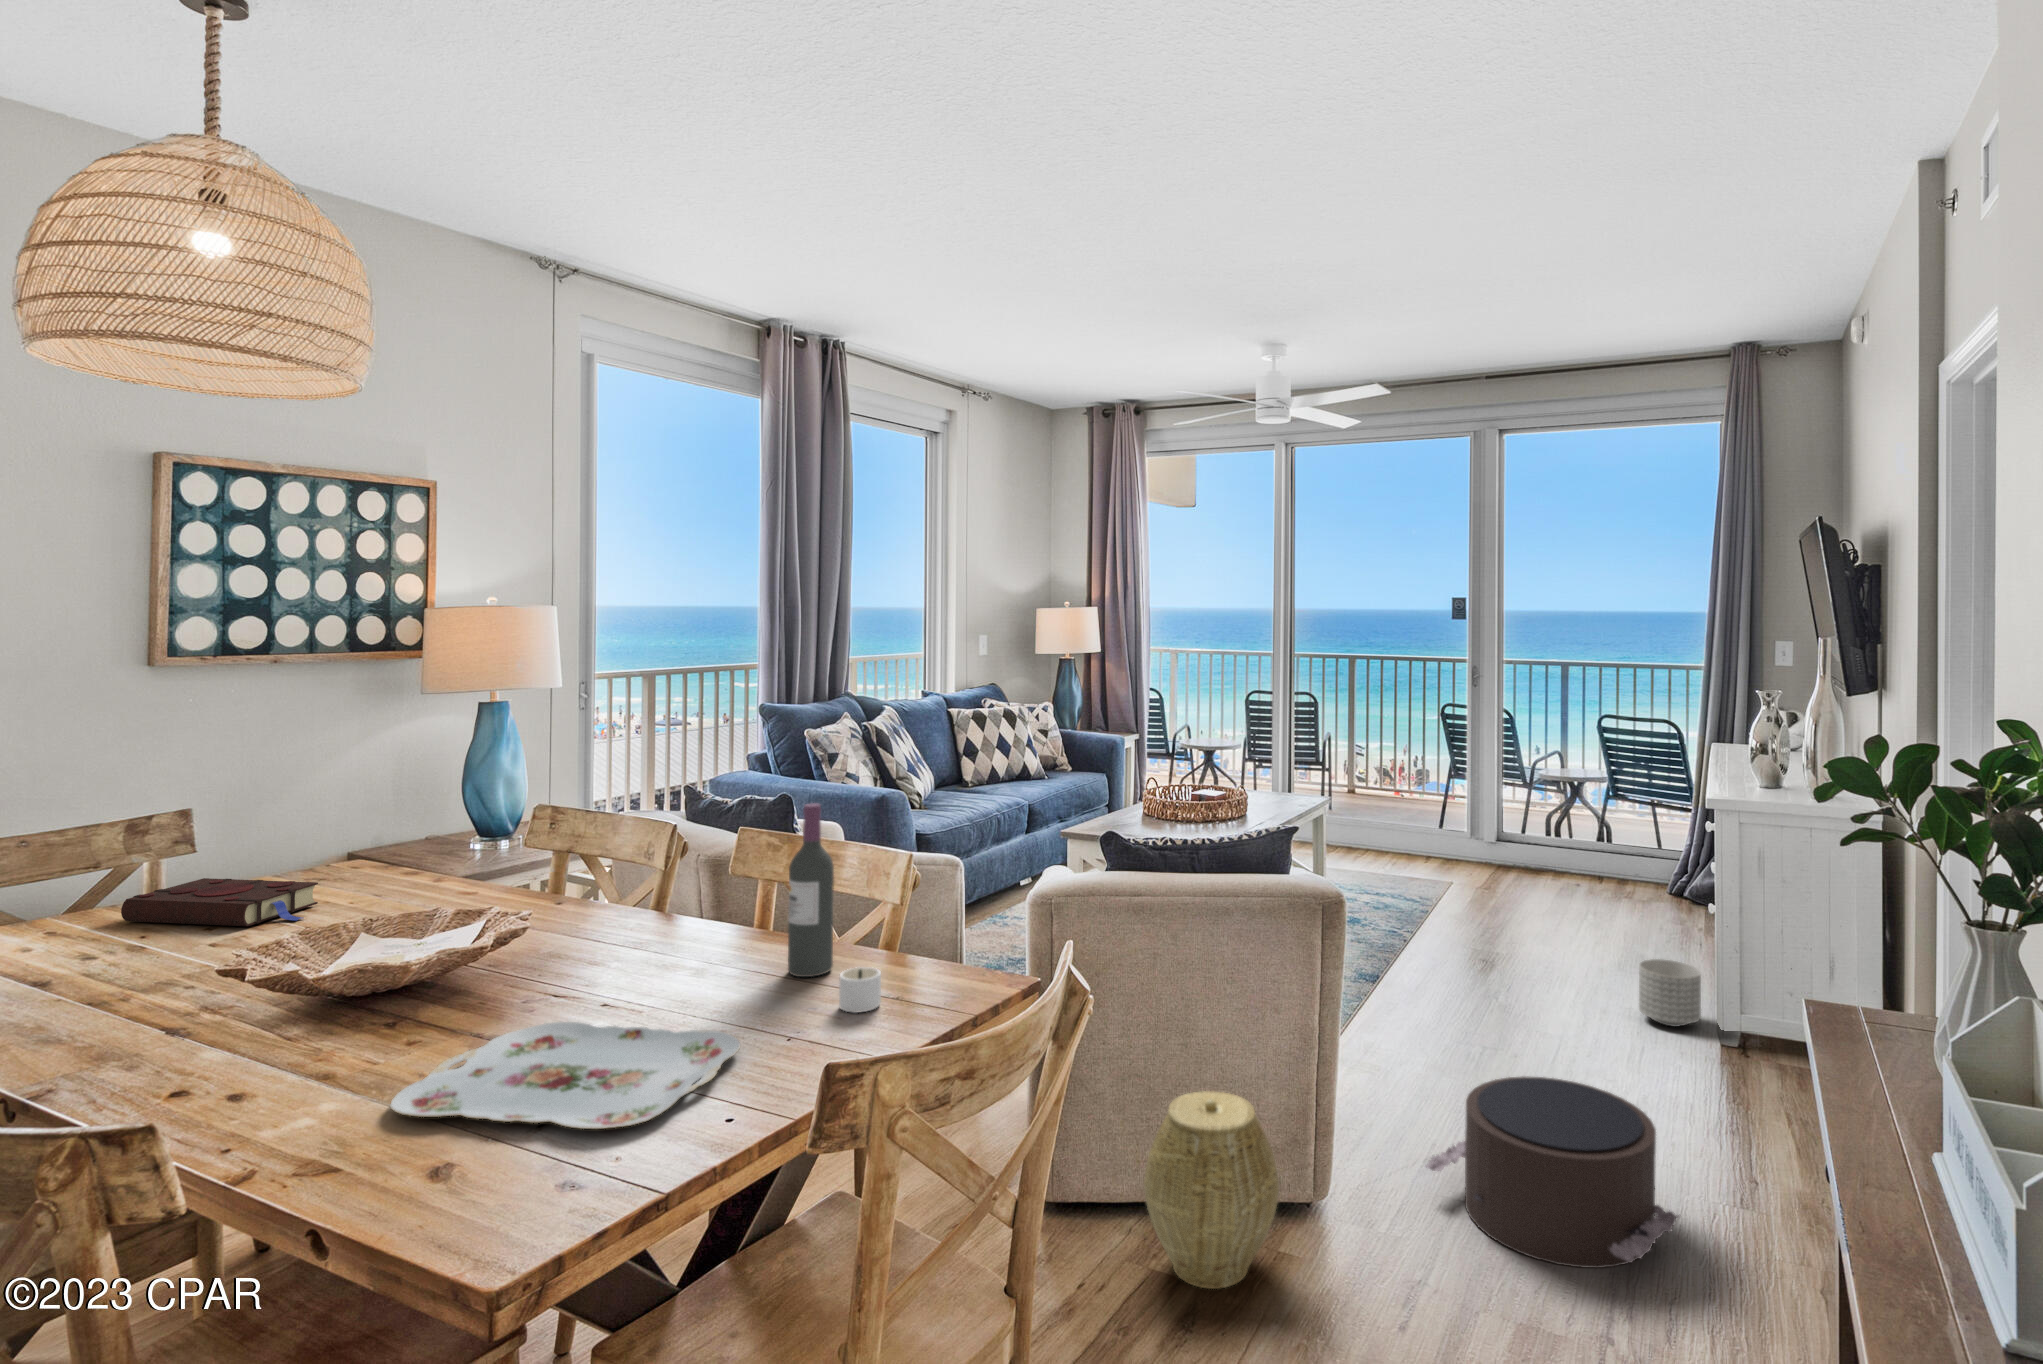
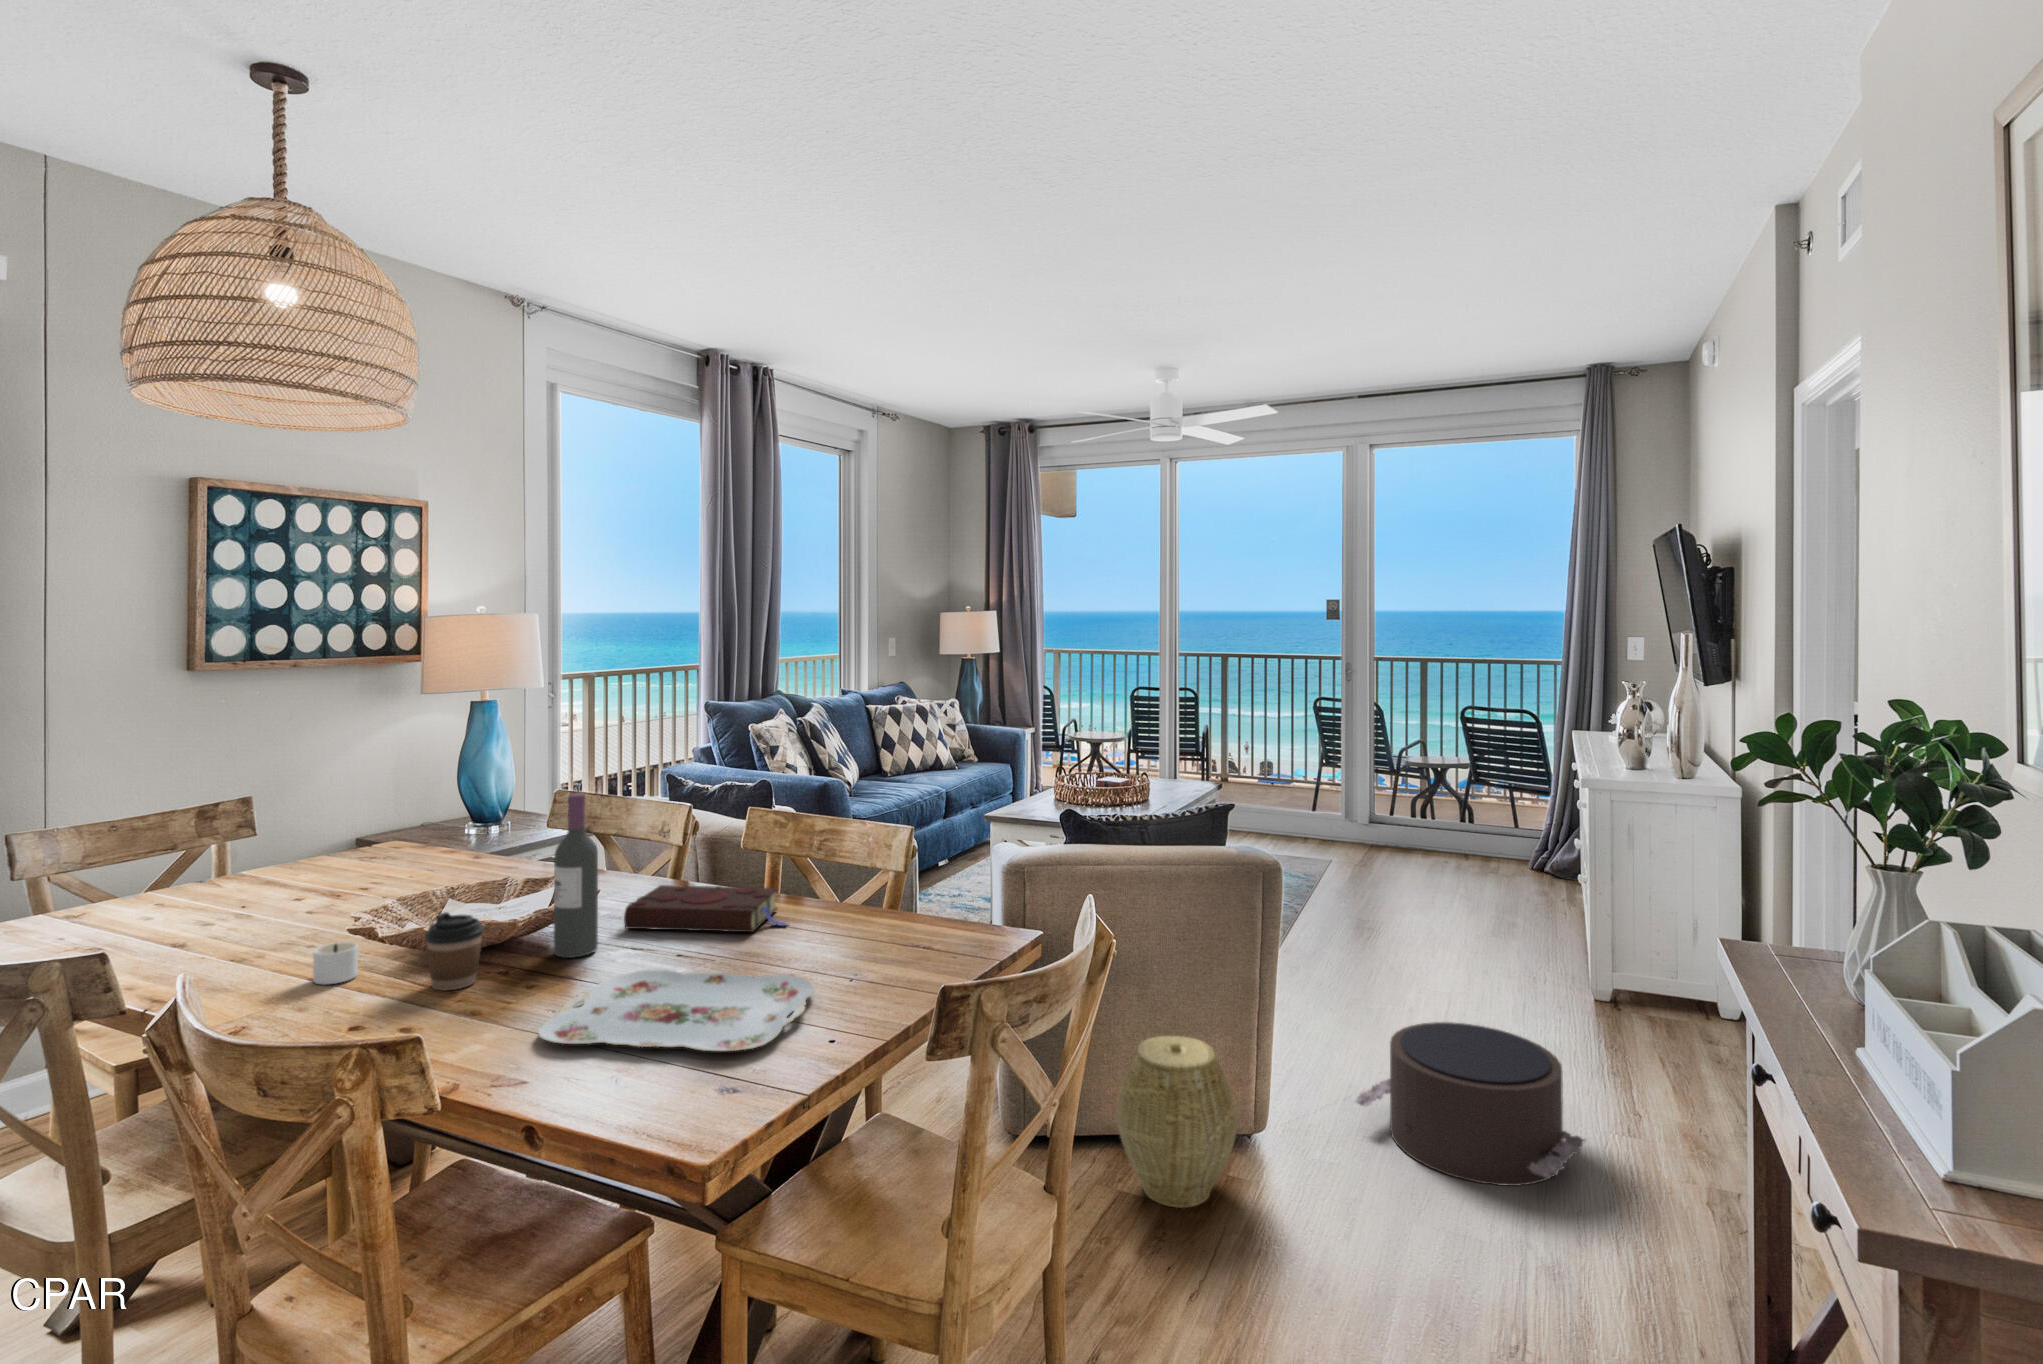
wine bottle: present [788,803,834,977] -> present [554,793,598,958]
book: present [121,878,318,926] -> present [624,885,786,932]
coffee cup: none [295,953,370,1044] -> present [425,912,484,991]
planter: present [1639,959,1701,1027] -> none [1519,923,1576,982]
candle: present [839,967,881,1013] -> present [313,942,358,985]

